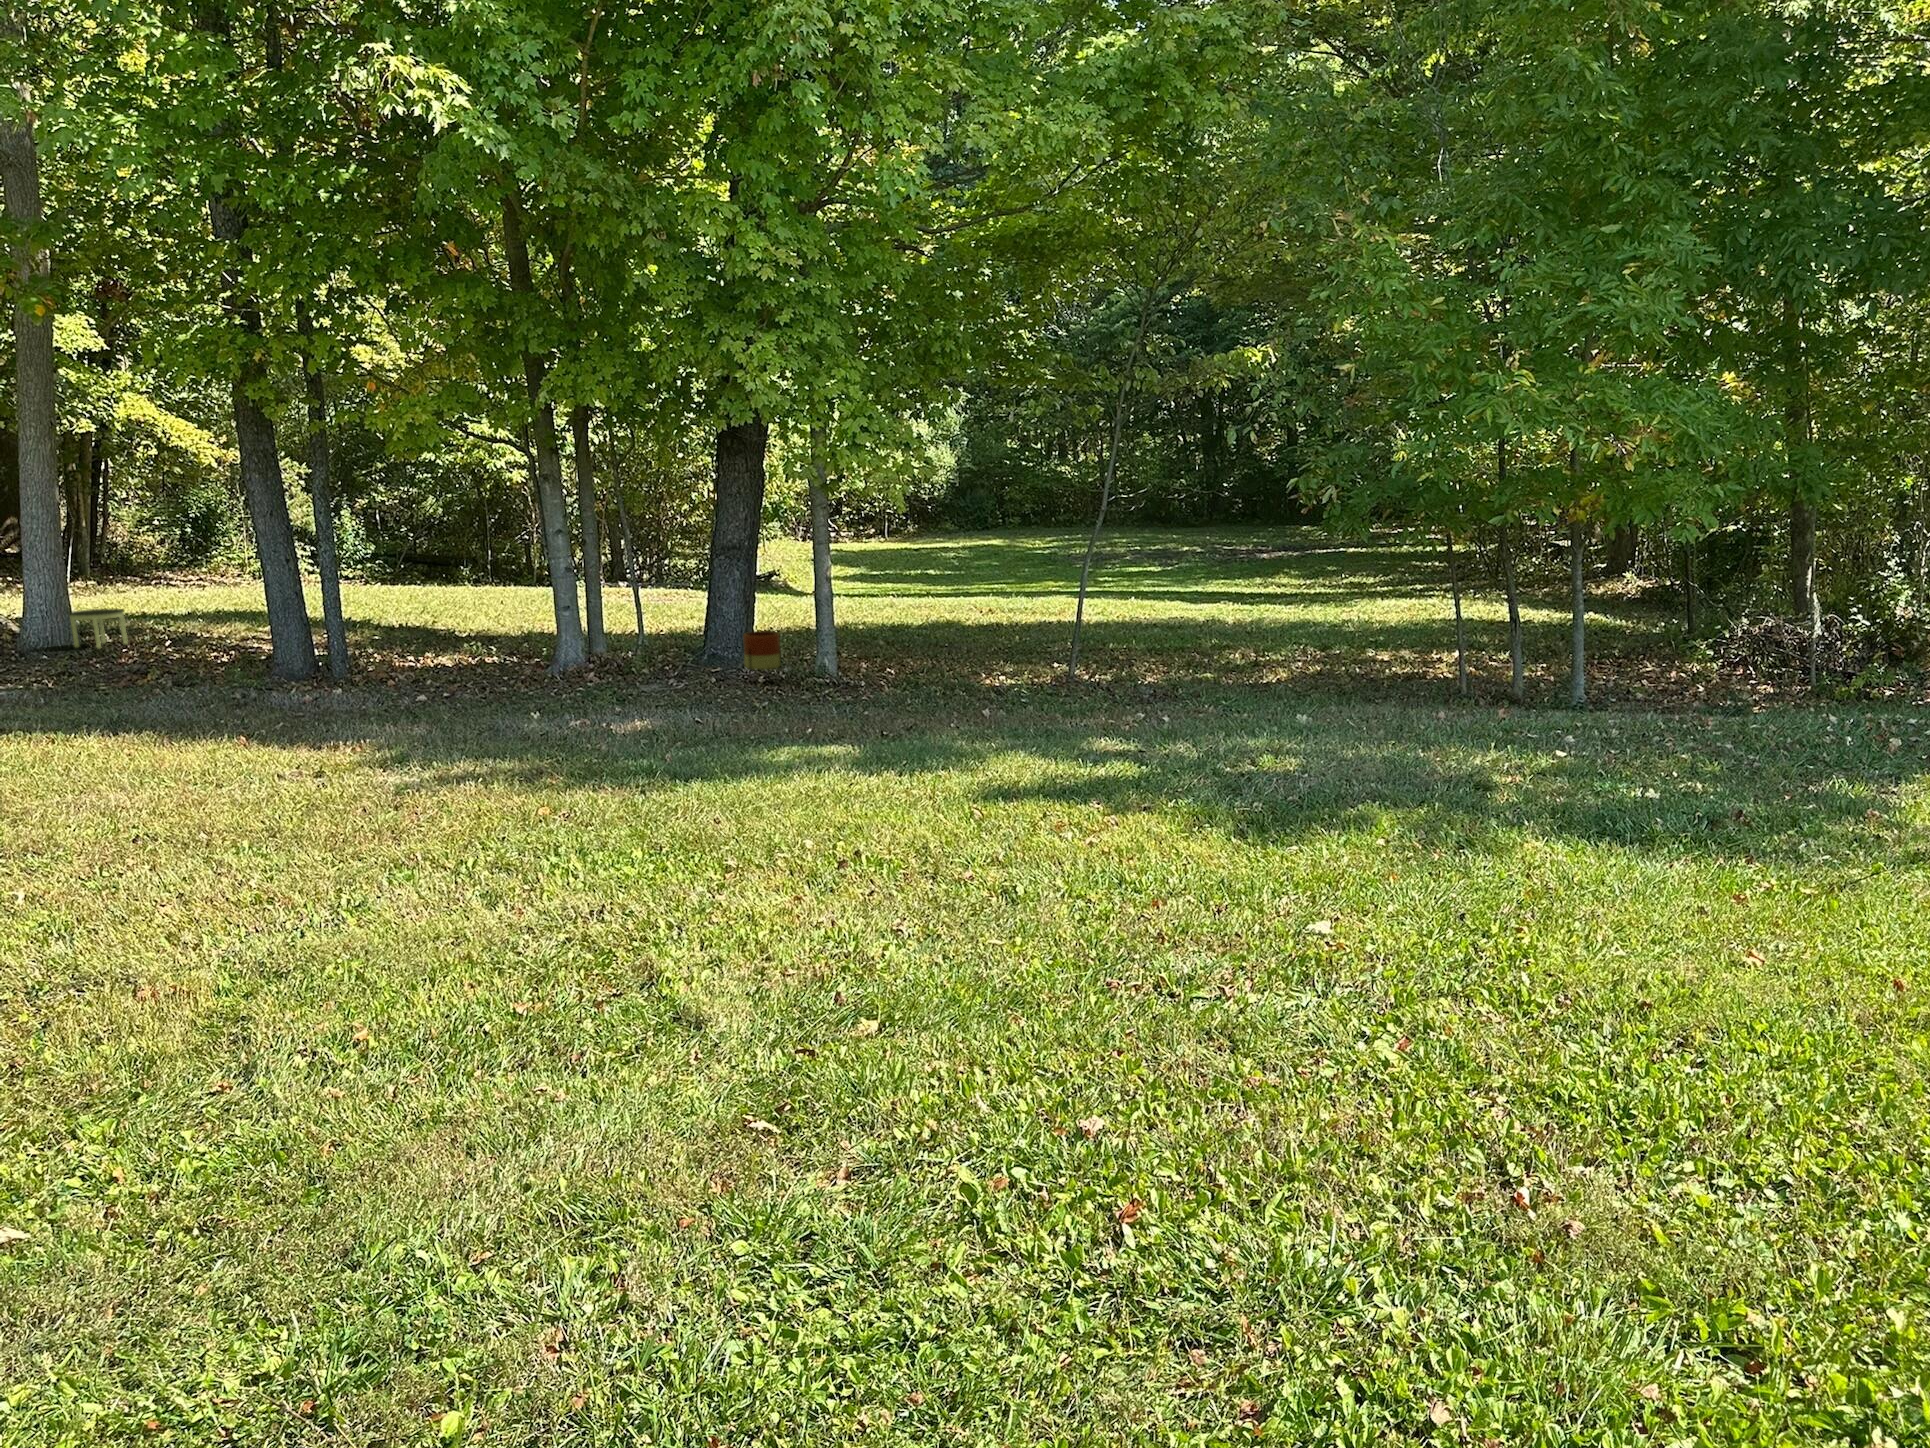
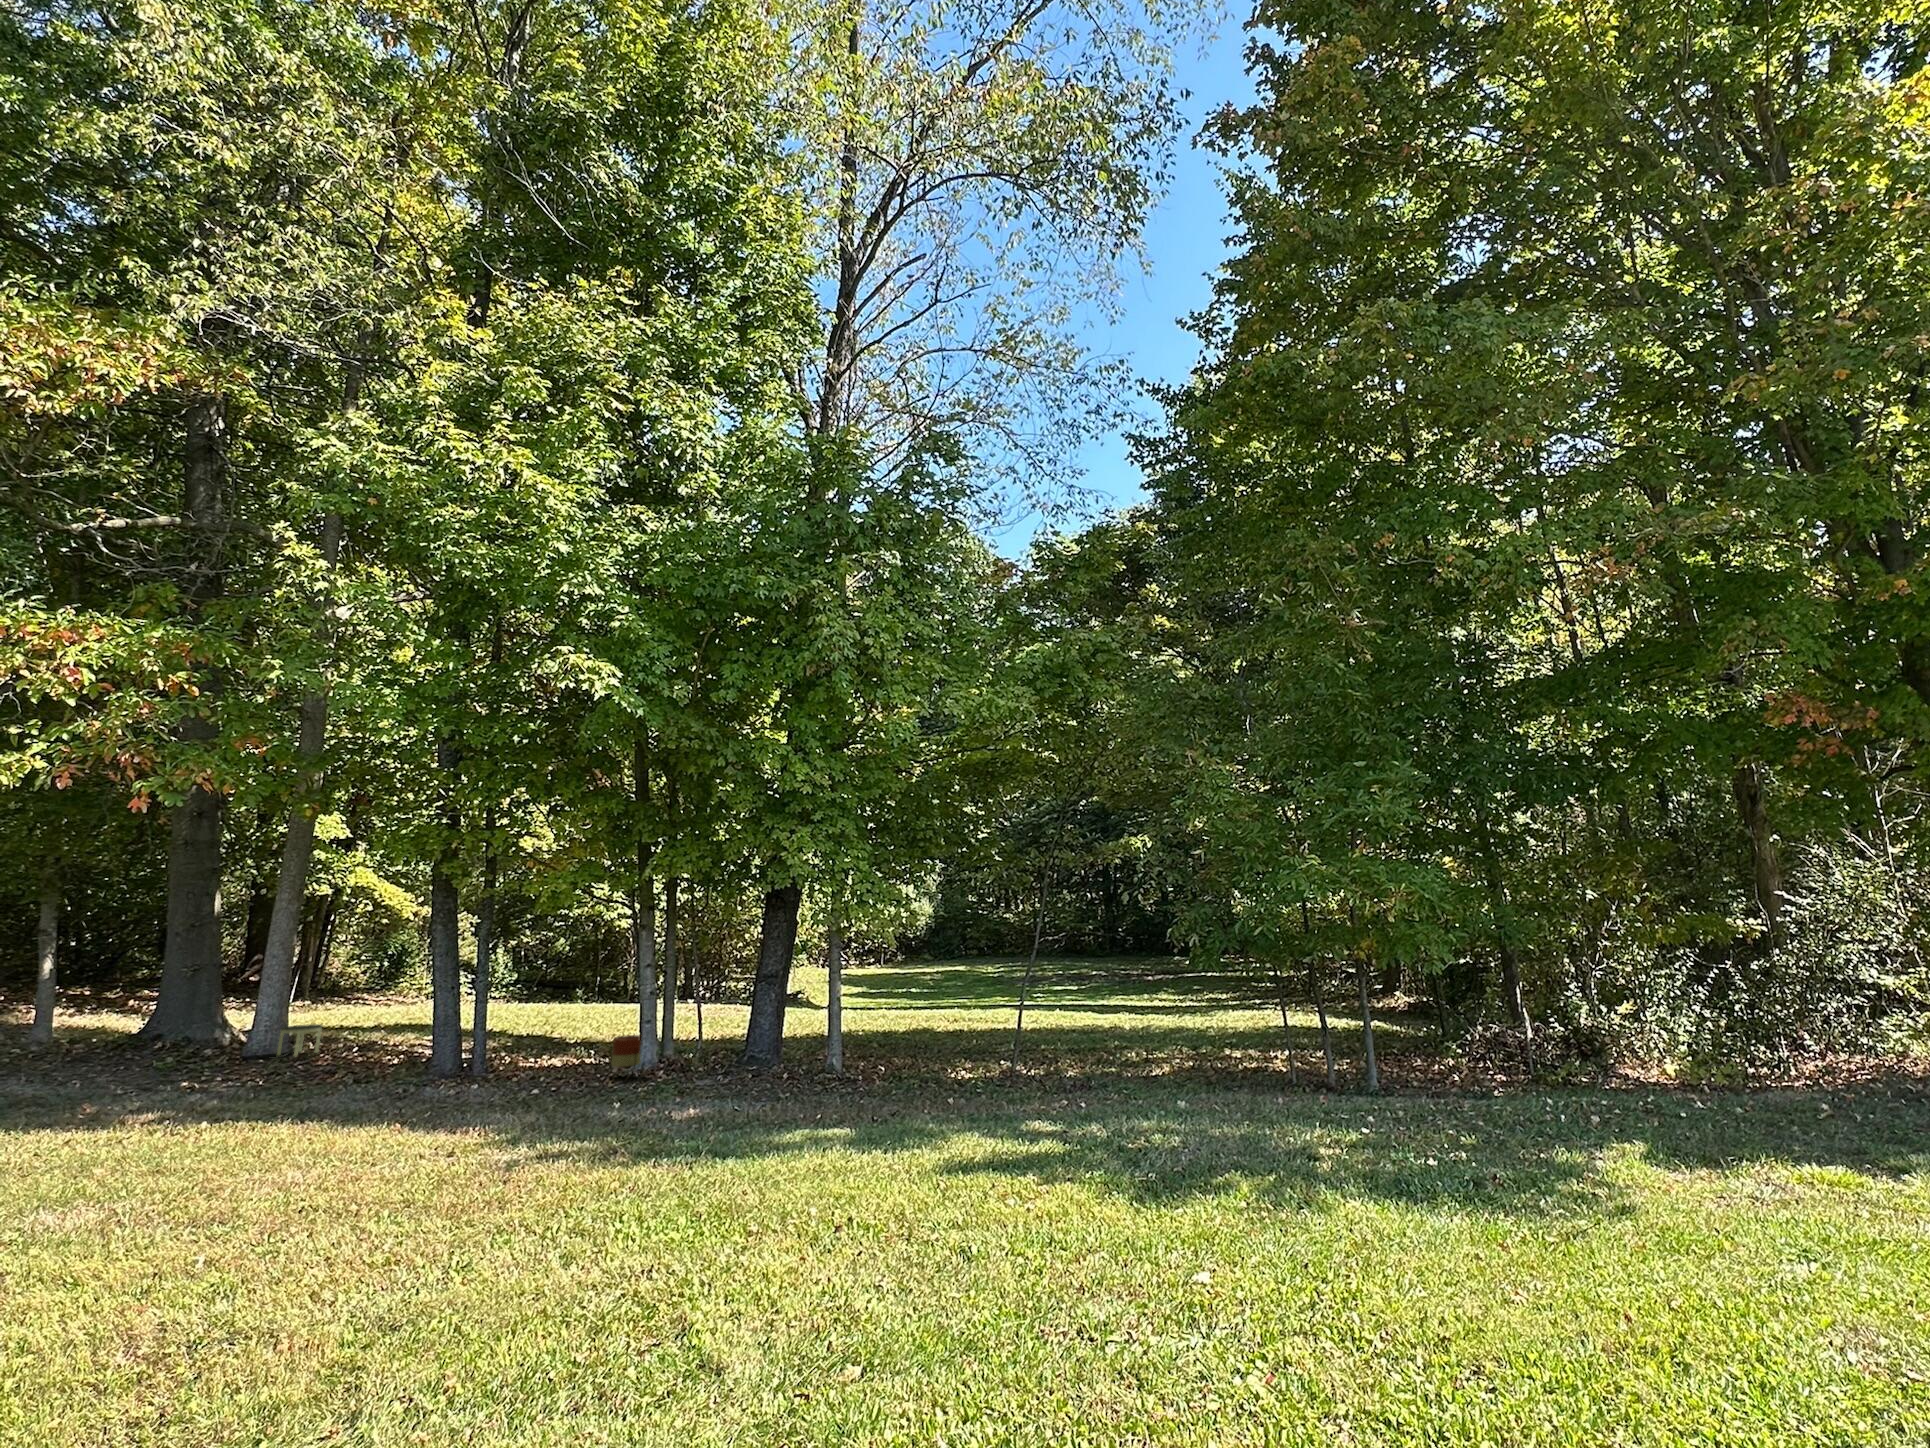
planter: present [743,631,781,670] -> present [610,1035,642,1067]

